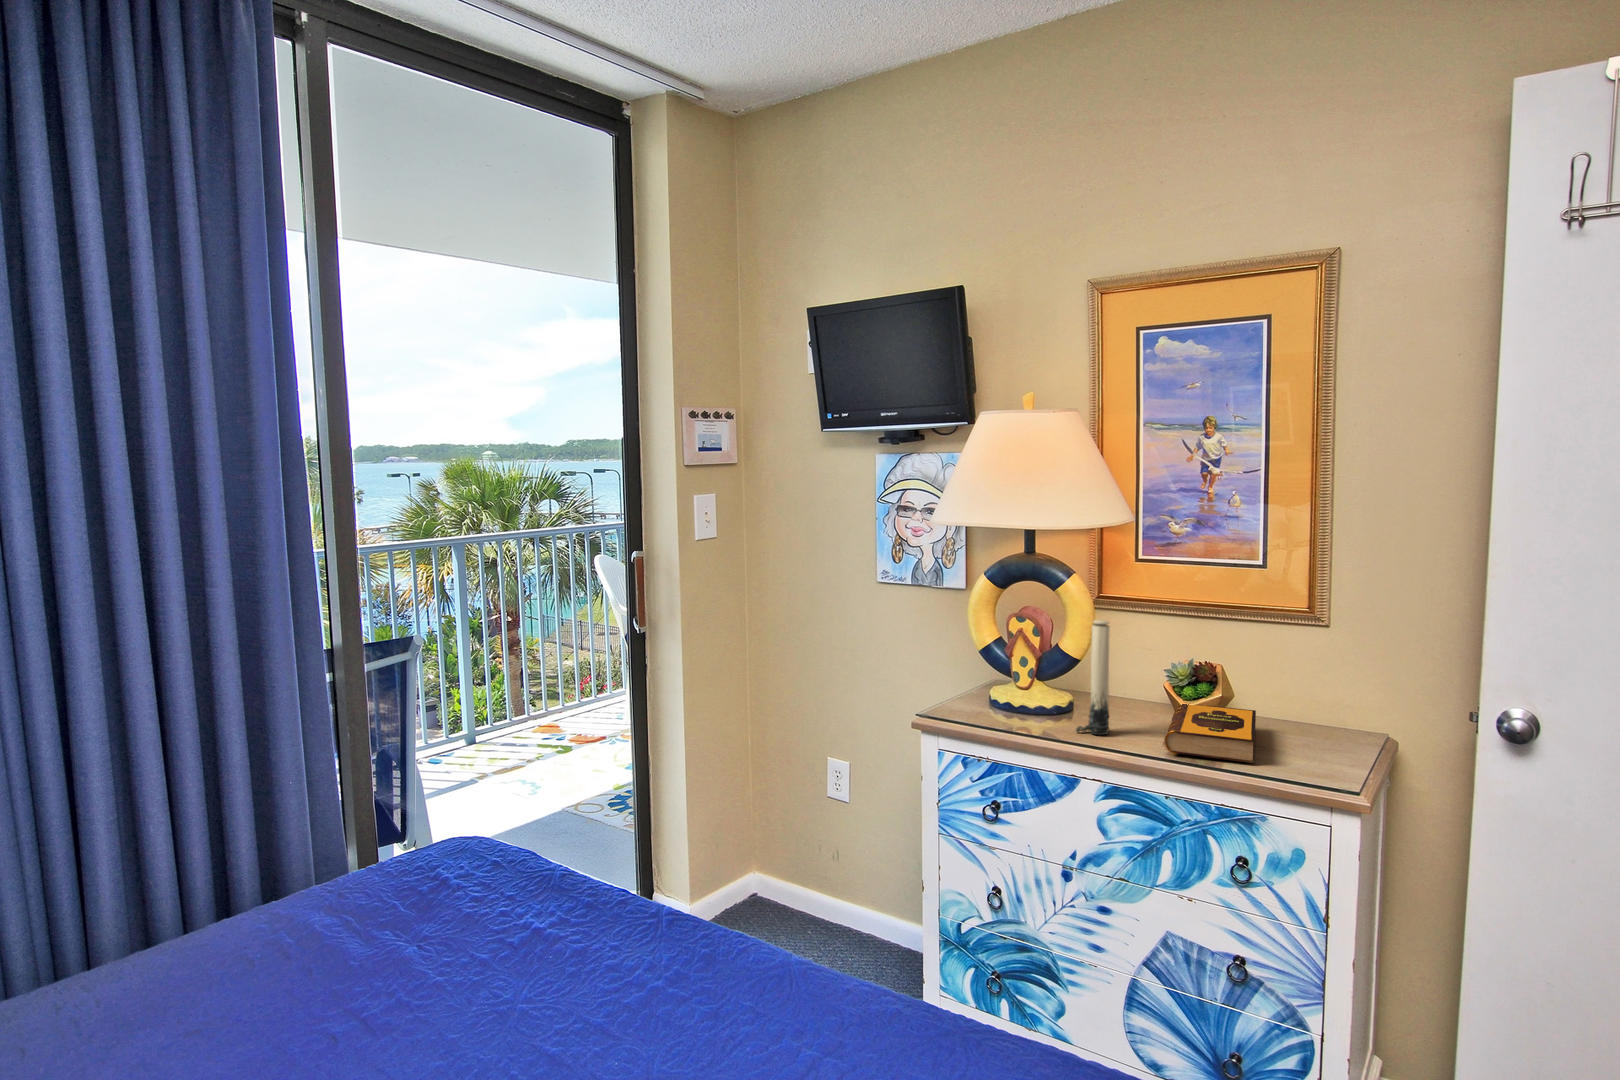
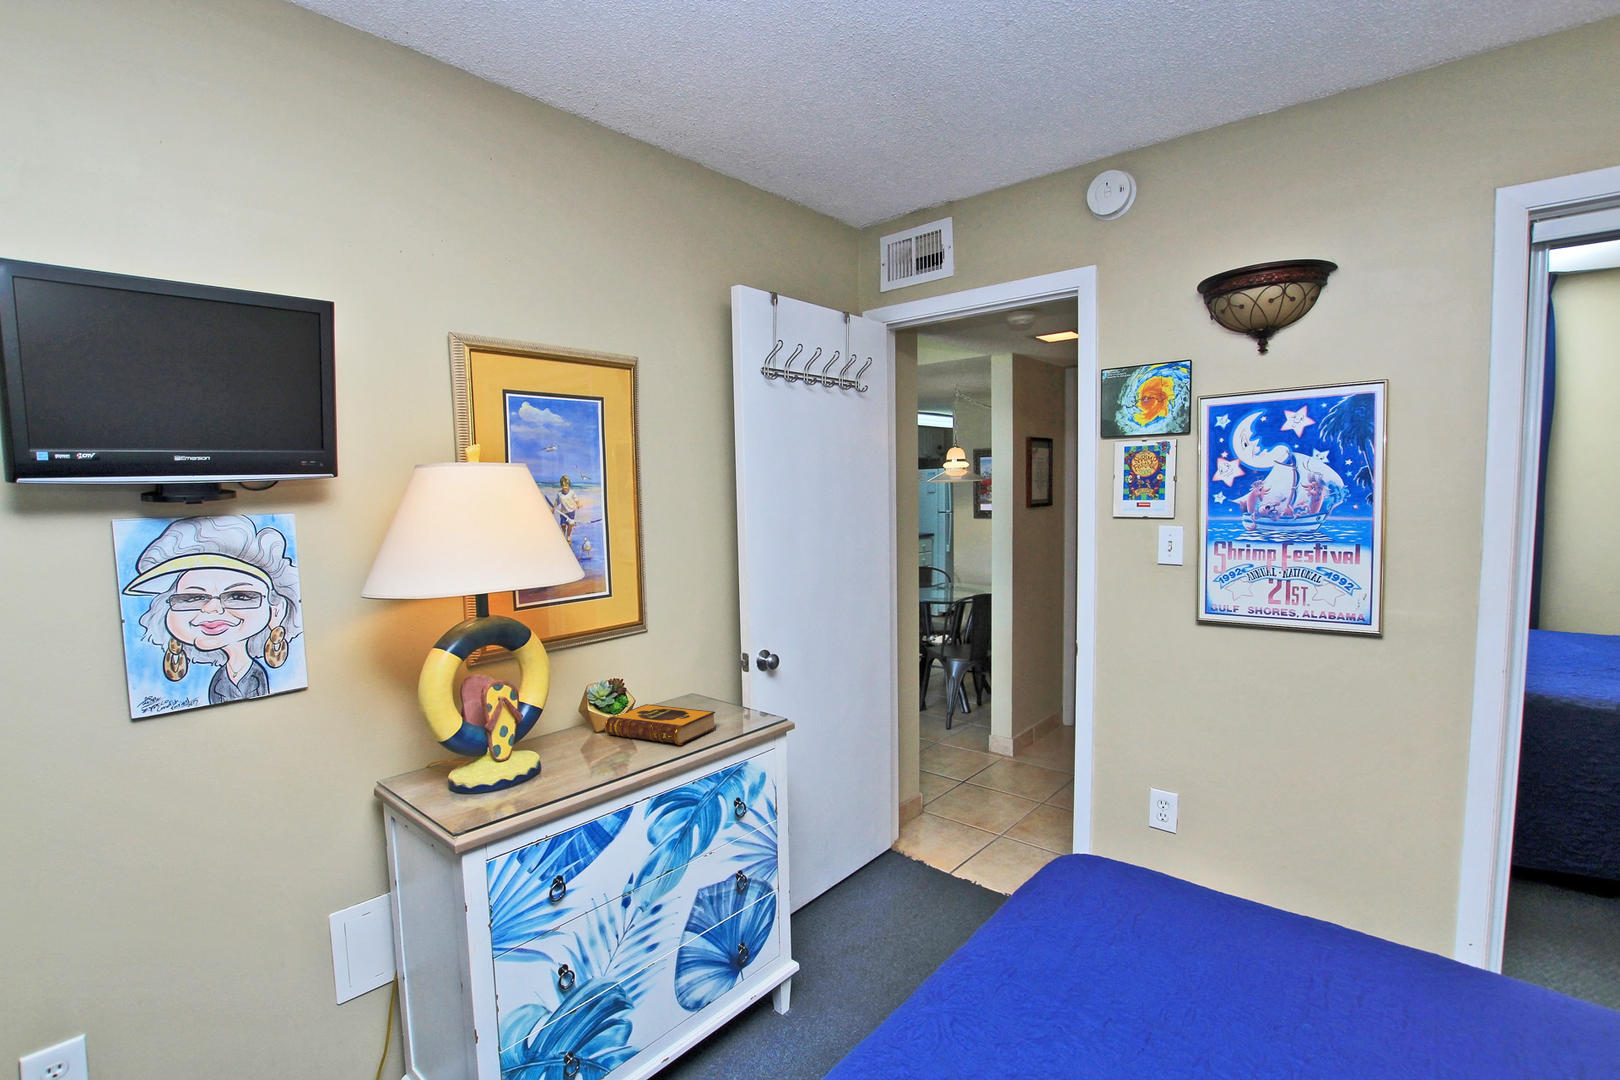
candle: present [1076,620,1110,735] -> none [590,657,616,769]

